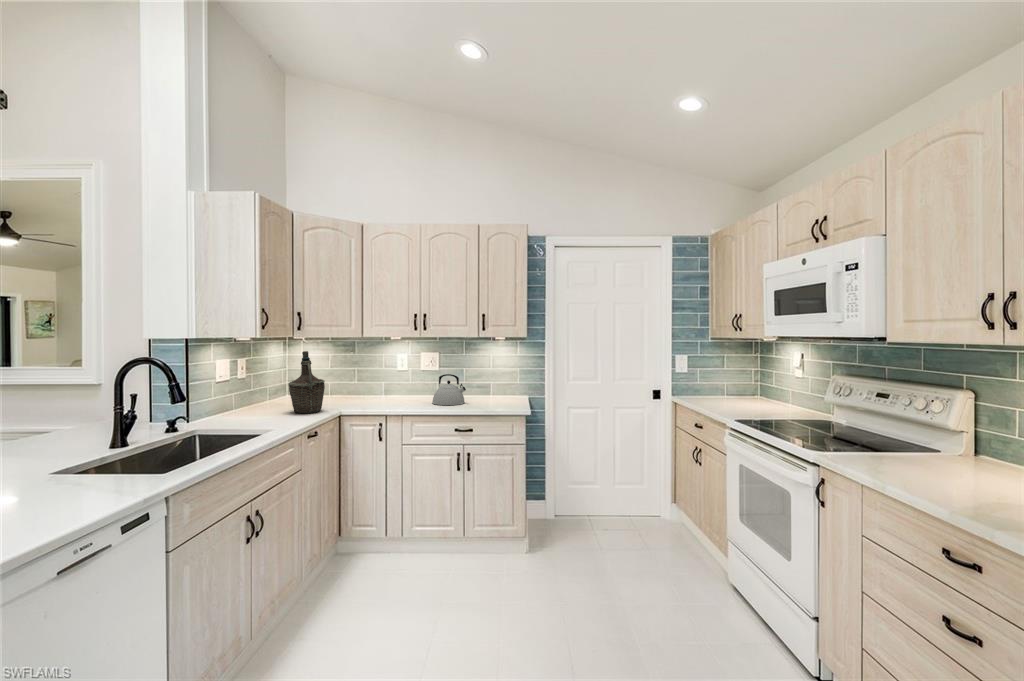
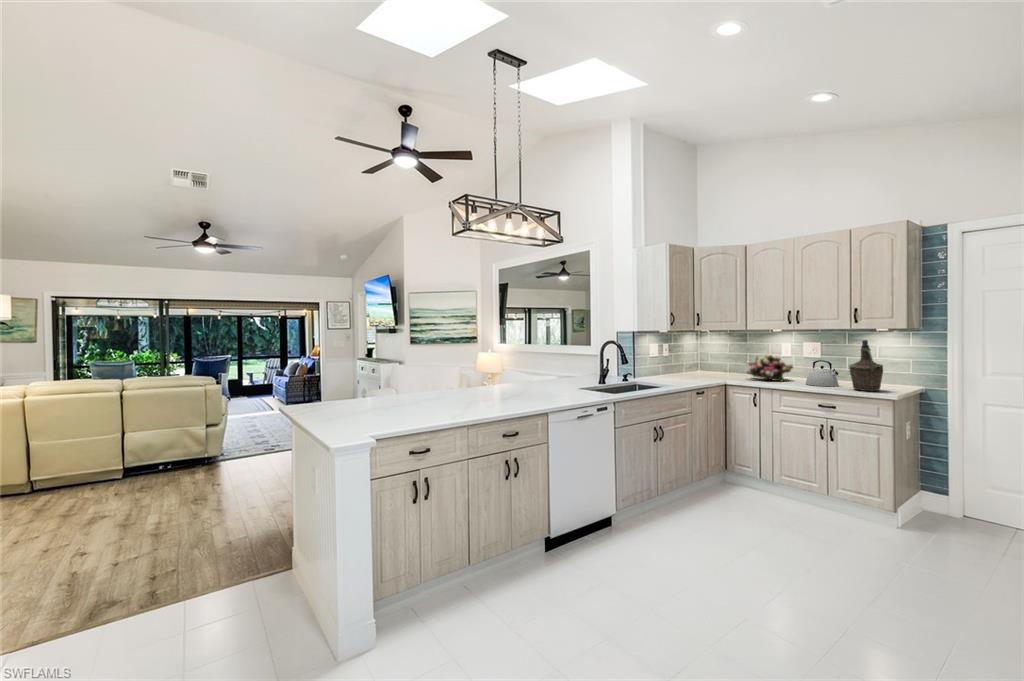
bottle: present [289,351,325,413] -> present [849,340,883,391]
flower arrangement: none [359,368,415,402] -> present [744,354,793,381]

